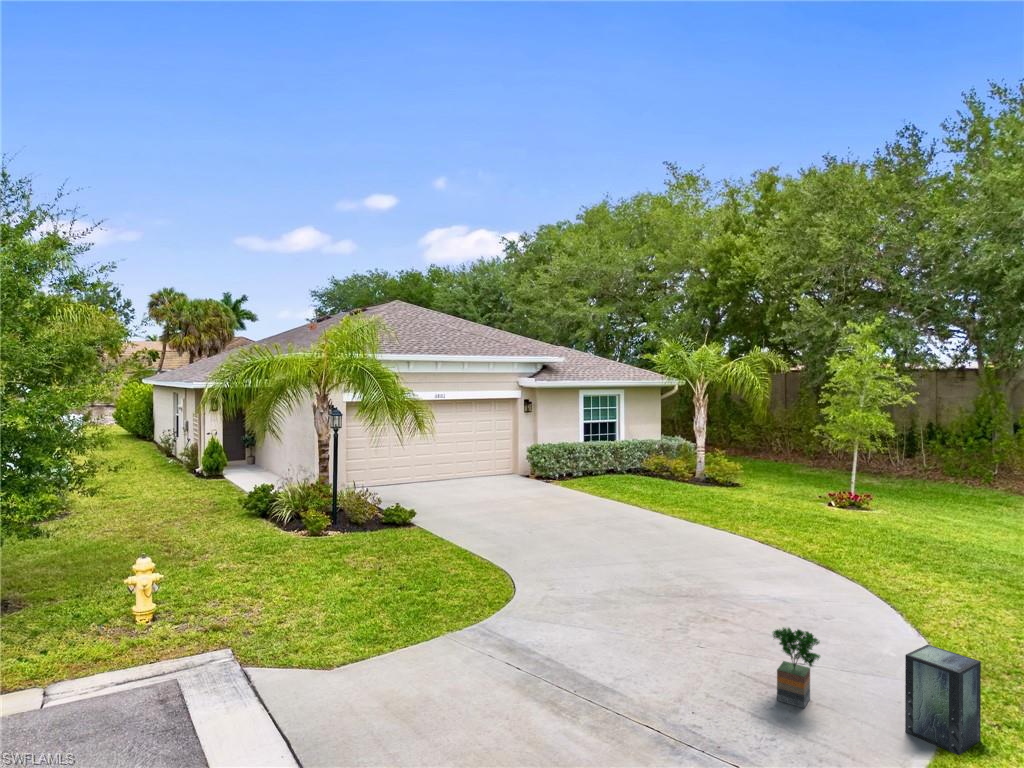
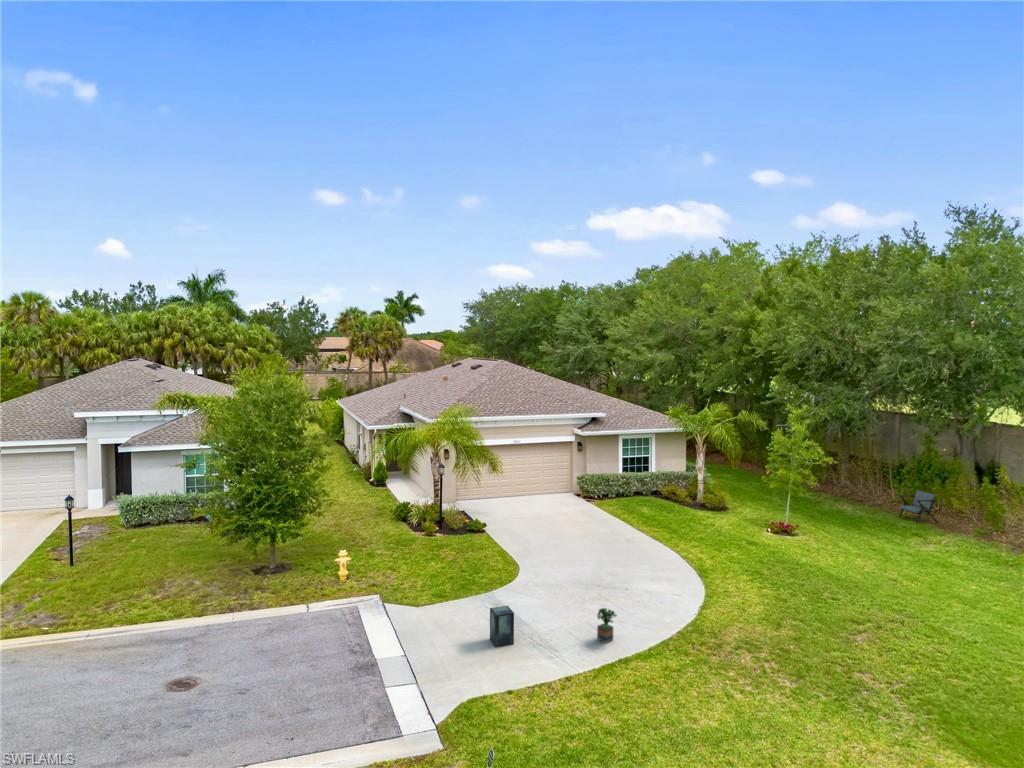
lounge chair: none [938,448,989,487] -> present [899,490,937,523]
storage box: present [905,645,981,755] -> present [490,606,514,647]

